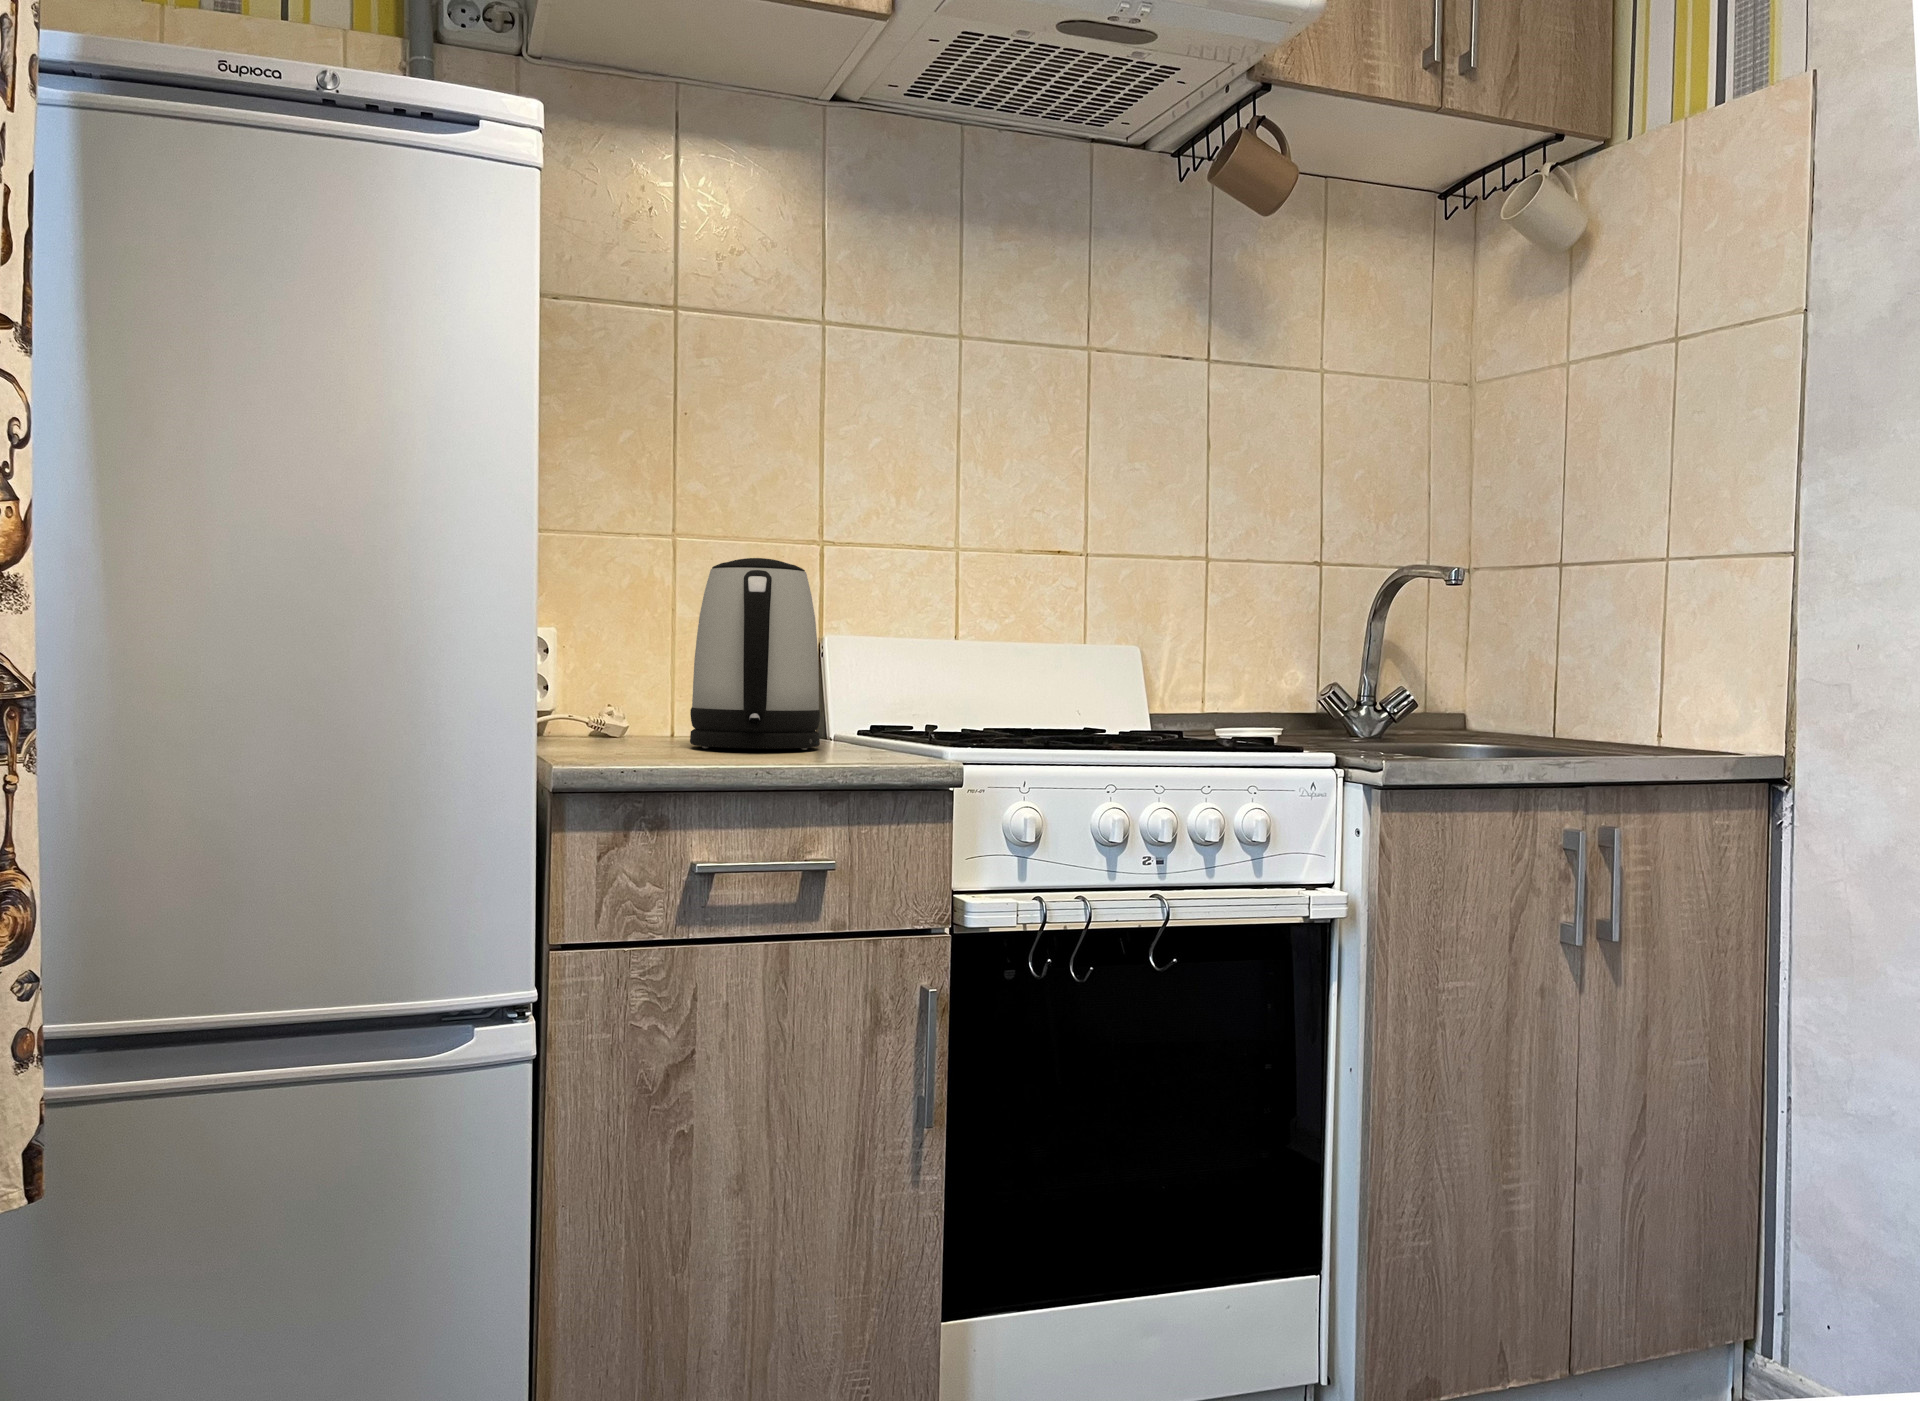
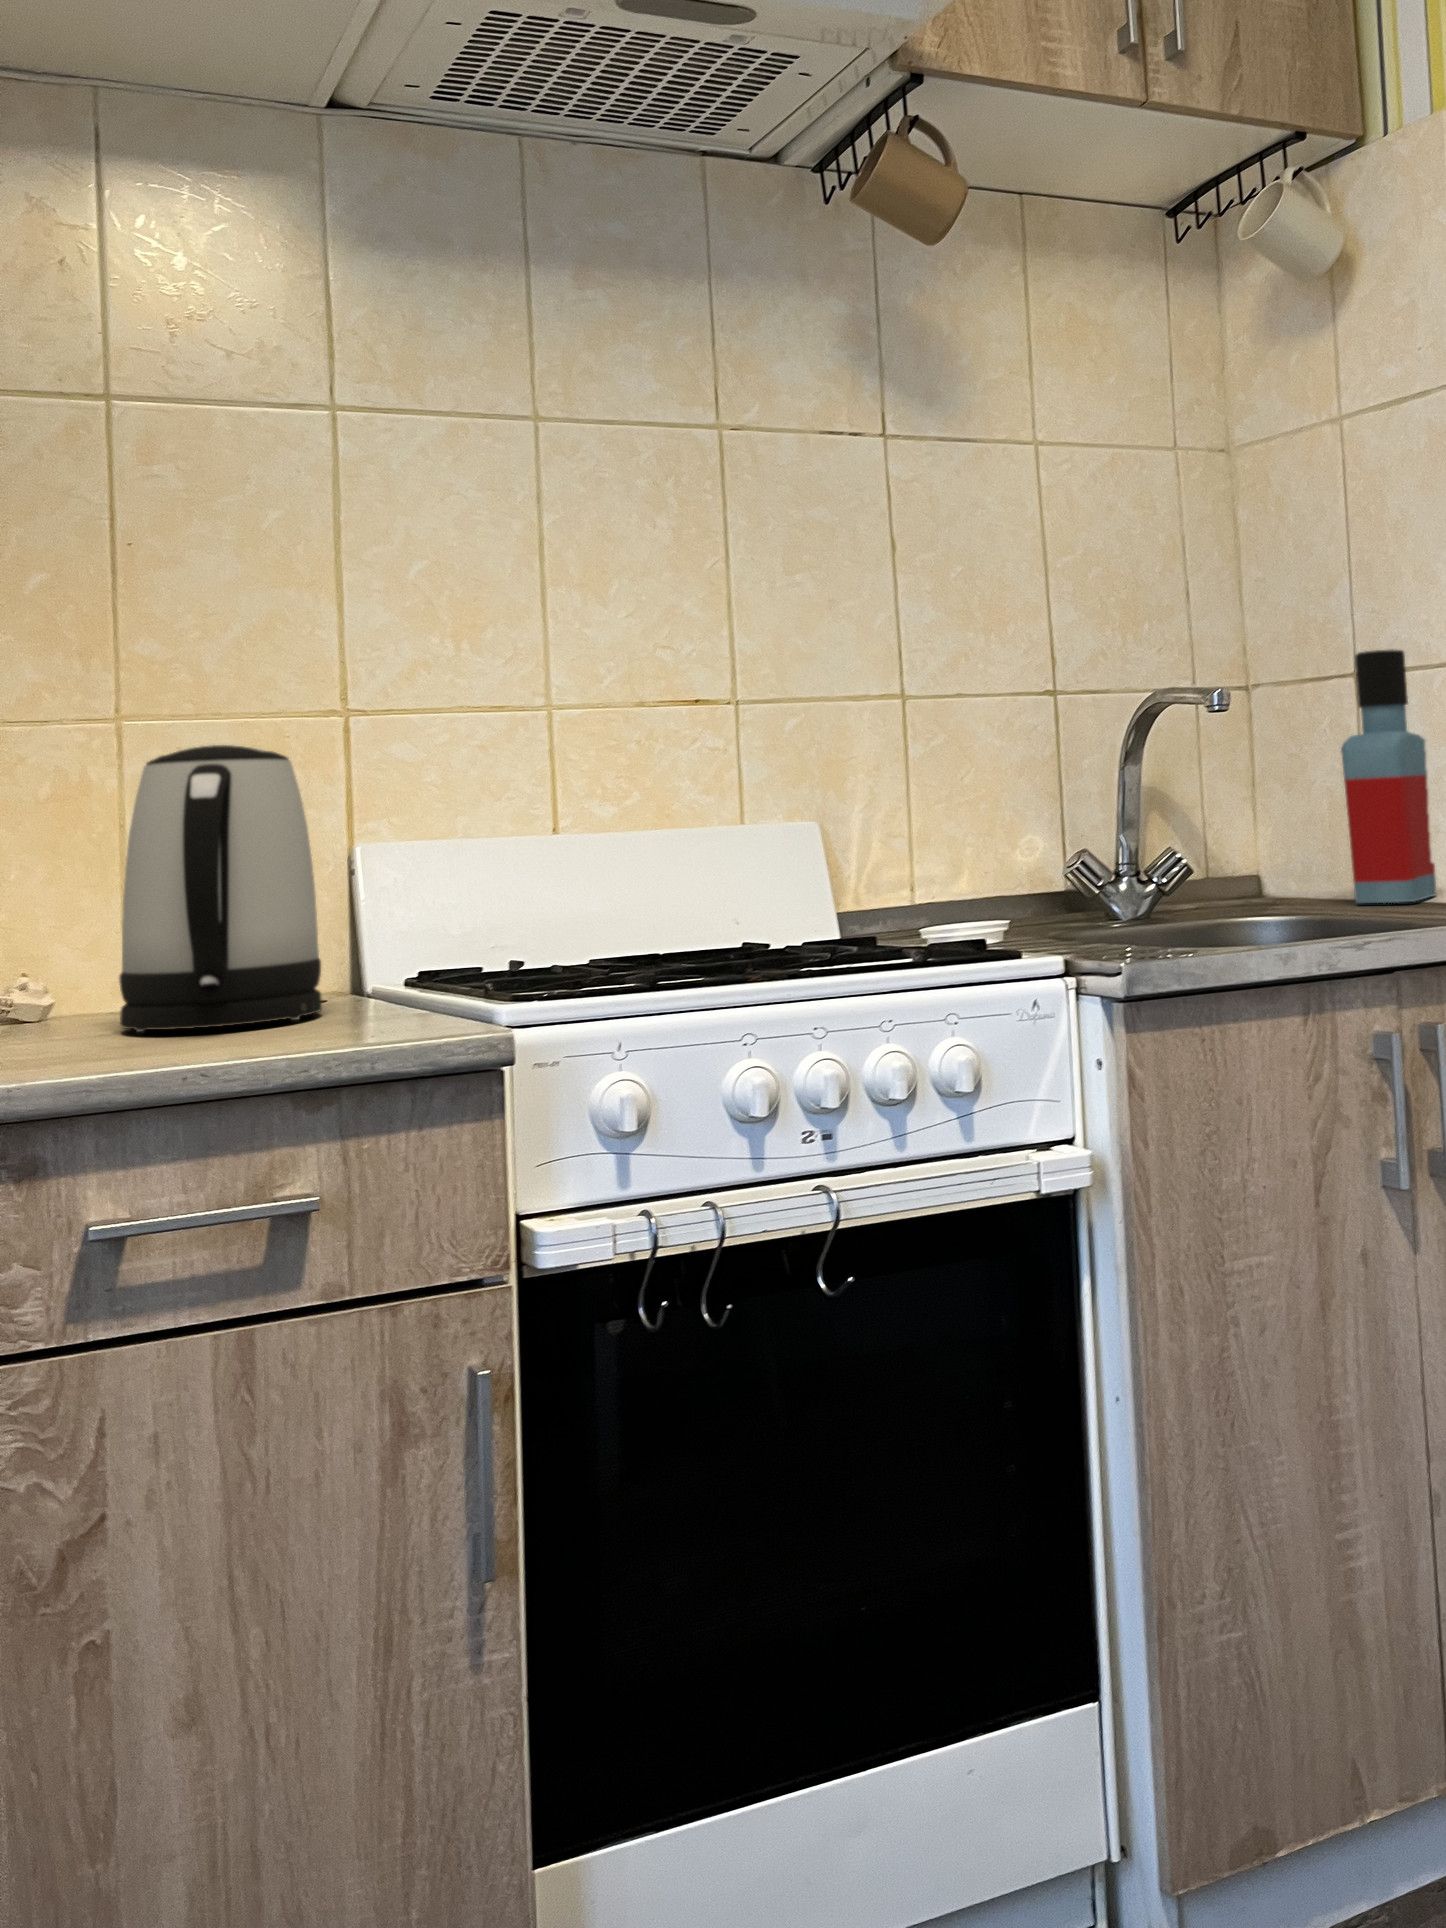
bottle: none [1550,550,1619,743] -> present [1341,649,1436,903]

